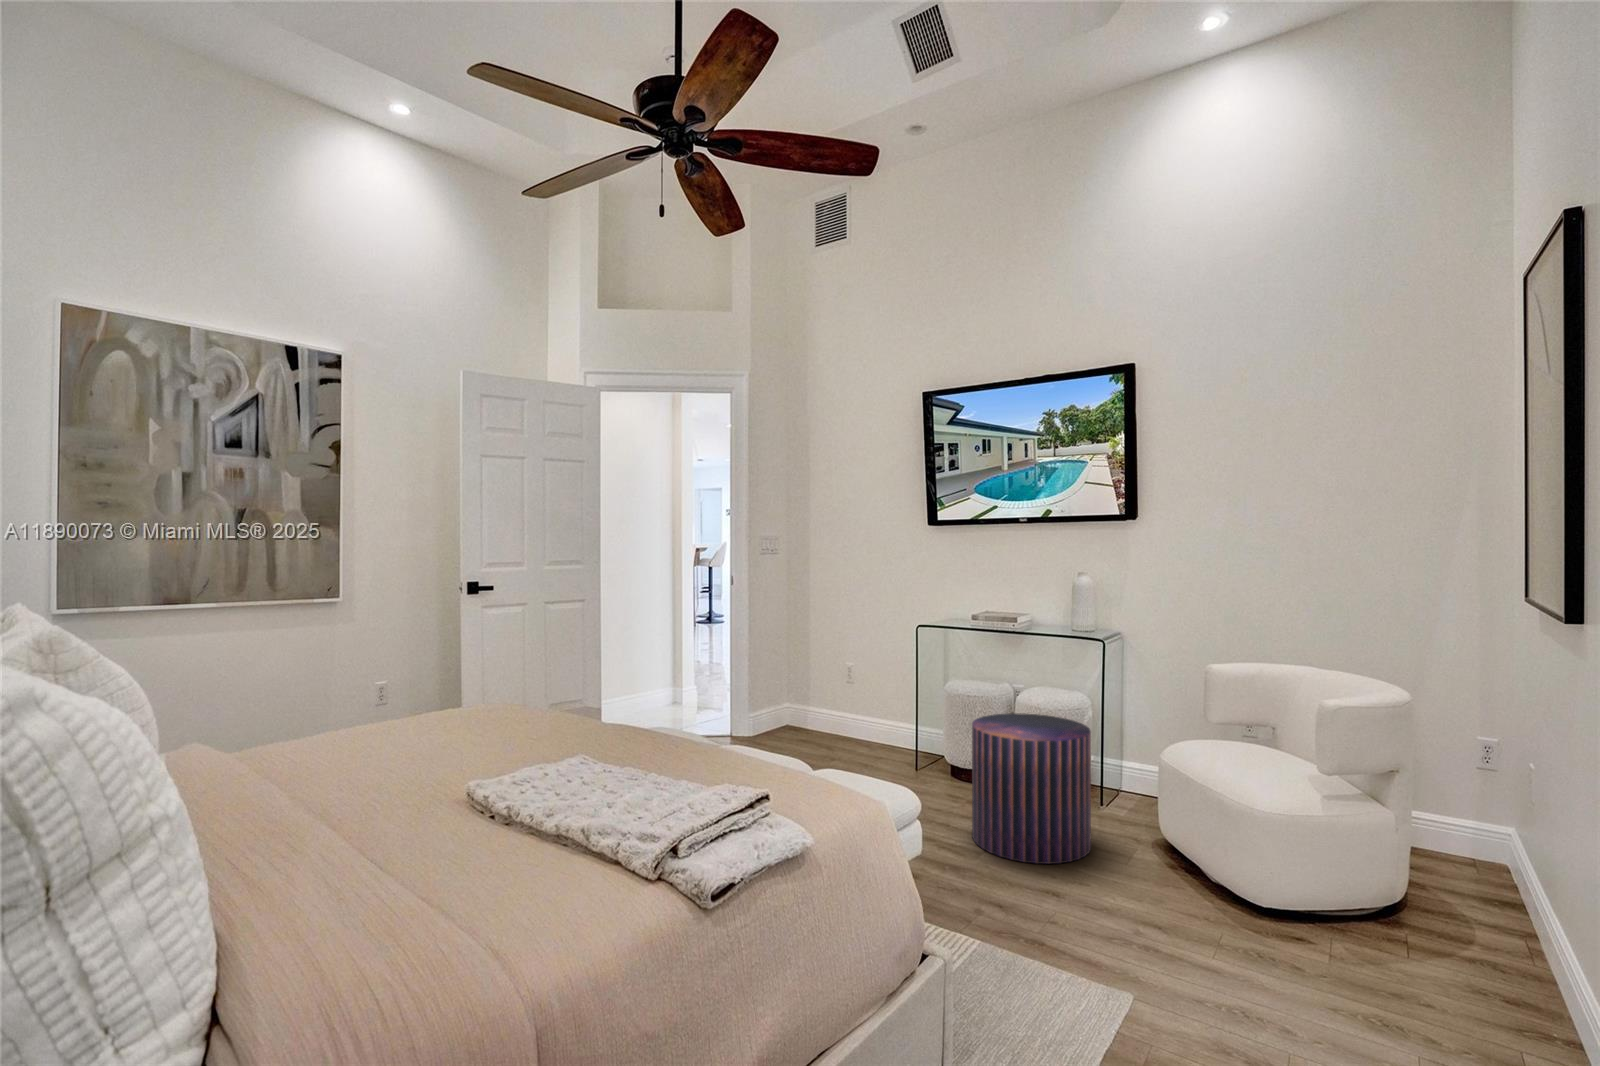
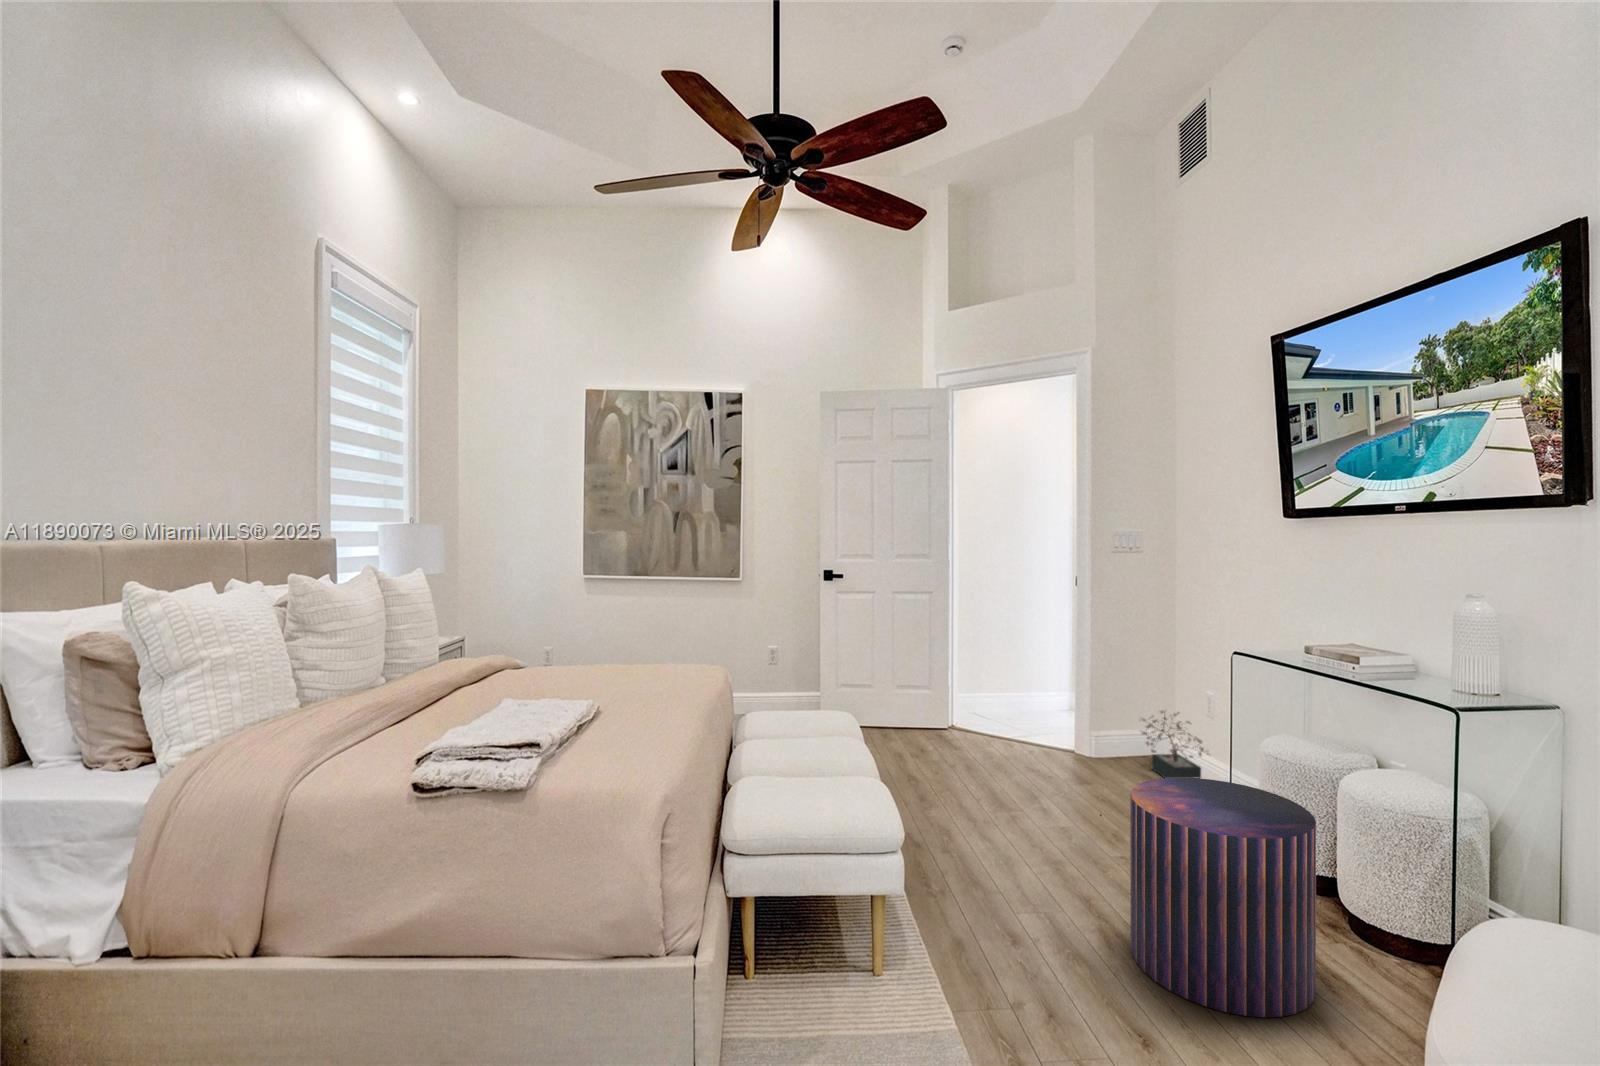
decorative plant: none [802,687,862,746] -> present [1140,710,1209,779]

